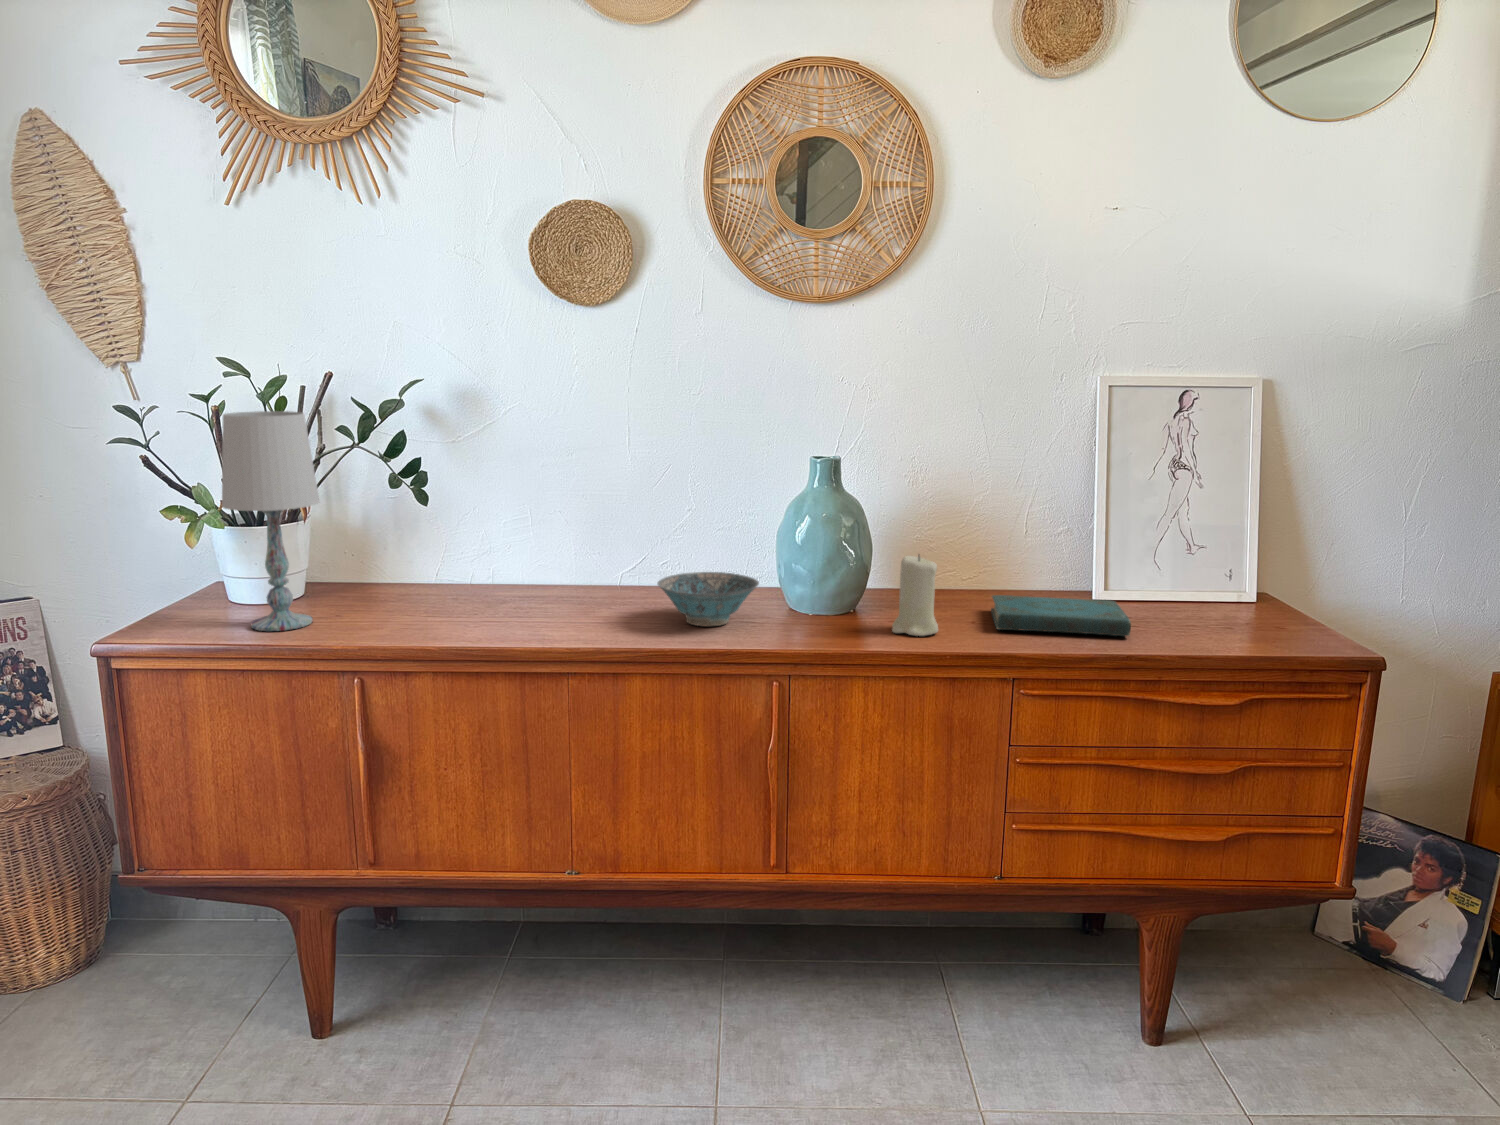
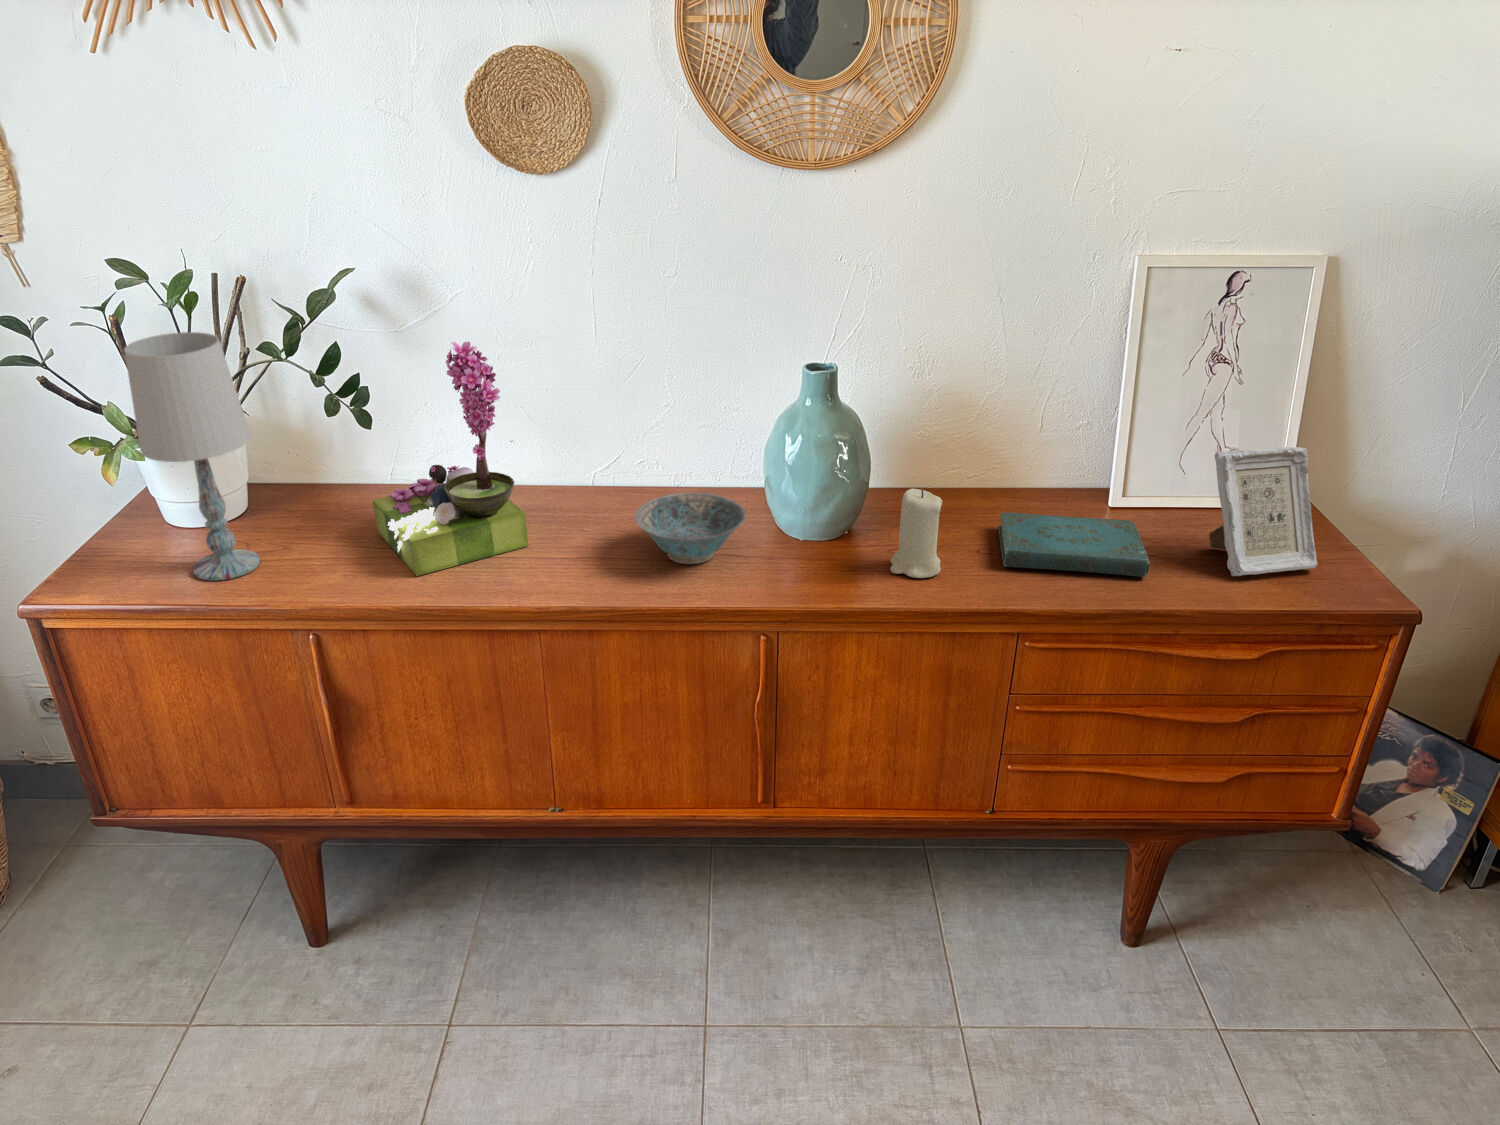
flower arrangement: none [420,433,558,631] -> present [373,341,528,576]
picture frame: none [1181,525,1288,638] -> present [1209,447,1317,576]

